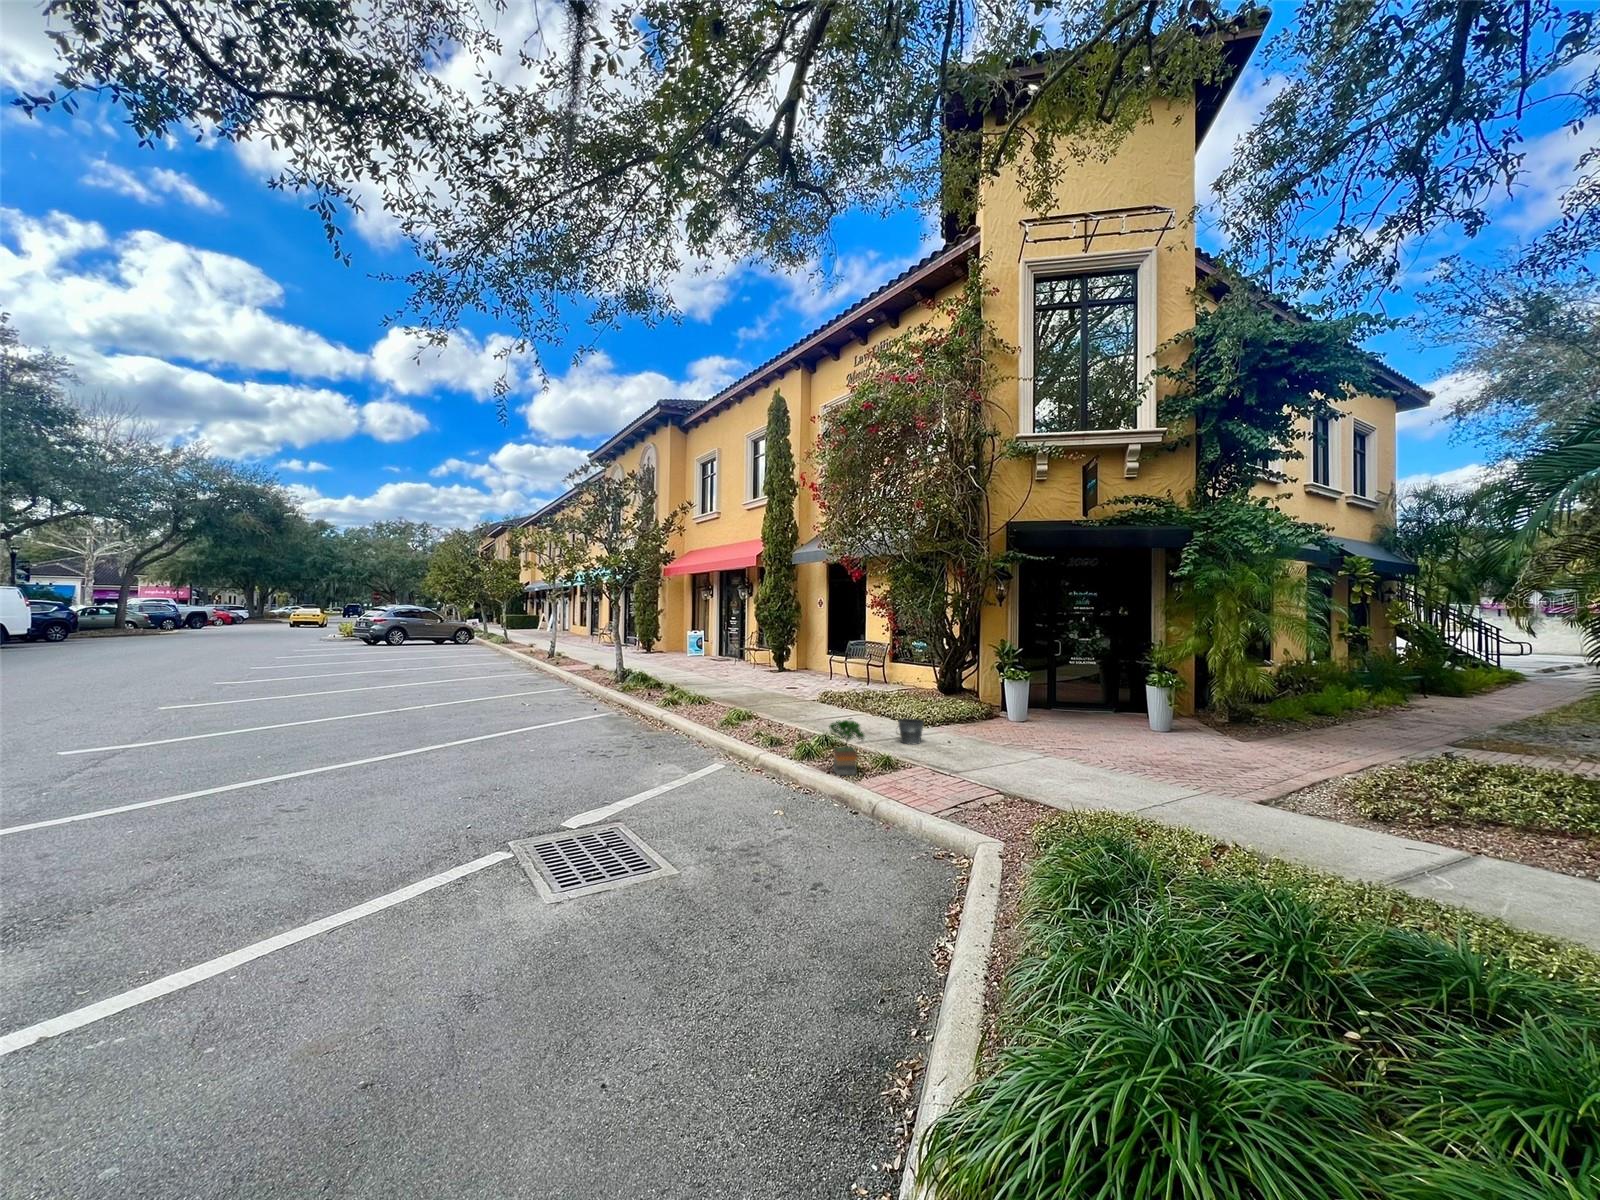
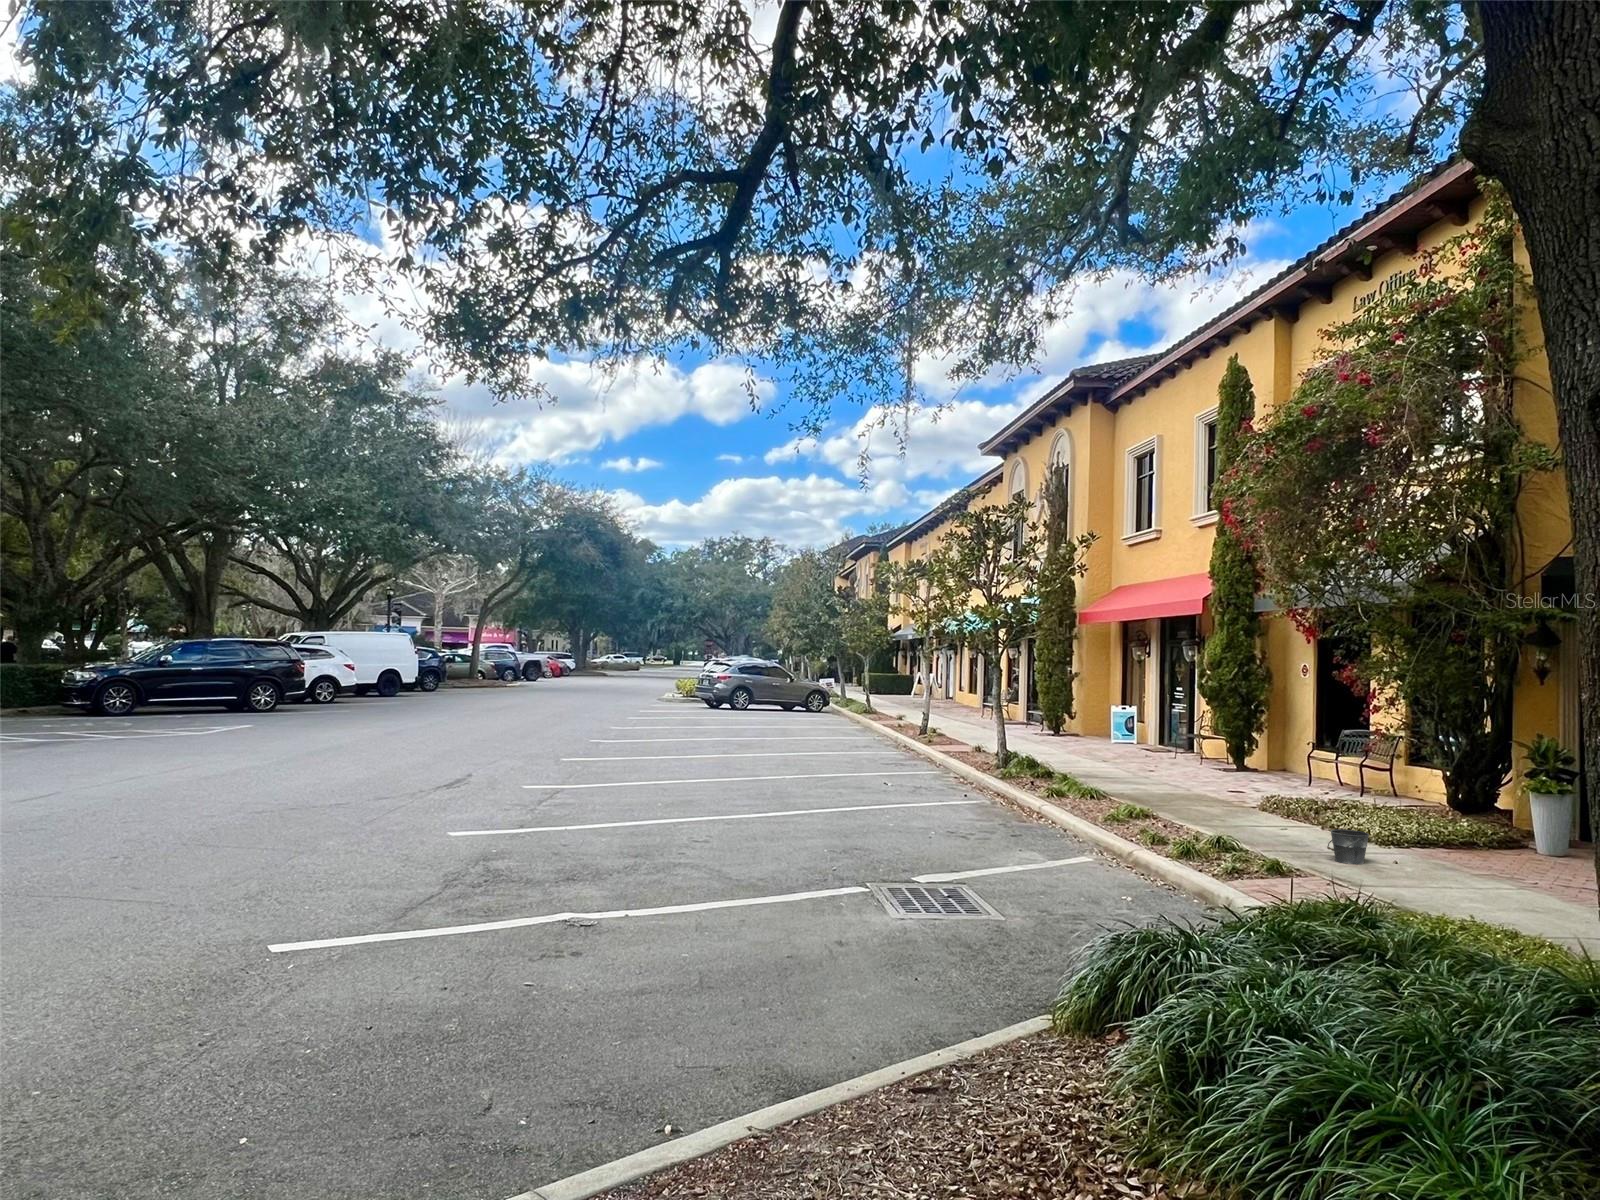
potted tree: present [829,720,864,775] -> none [1203,813,1250,881]

